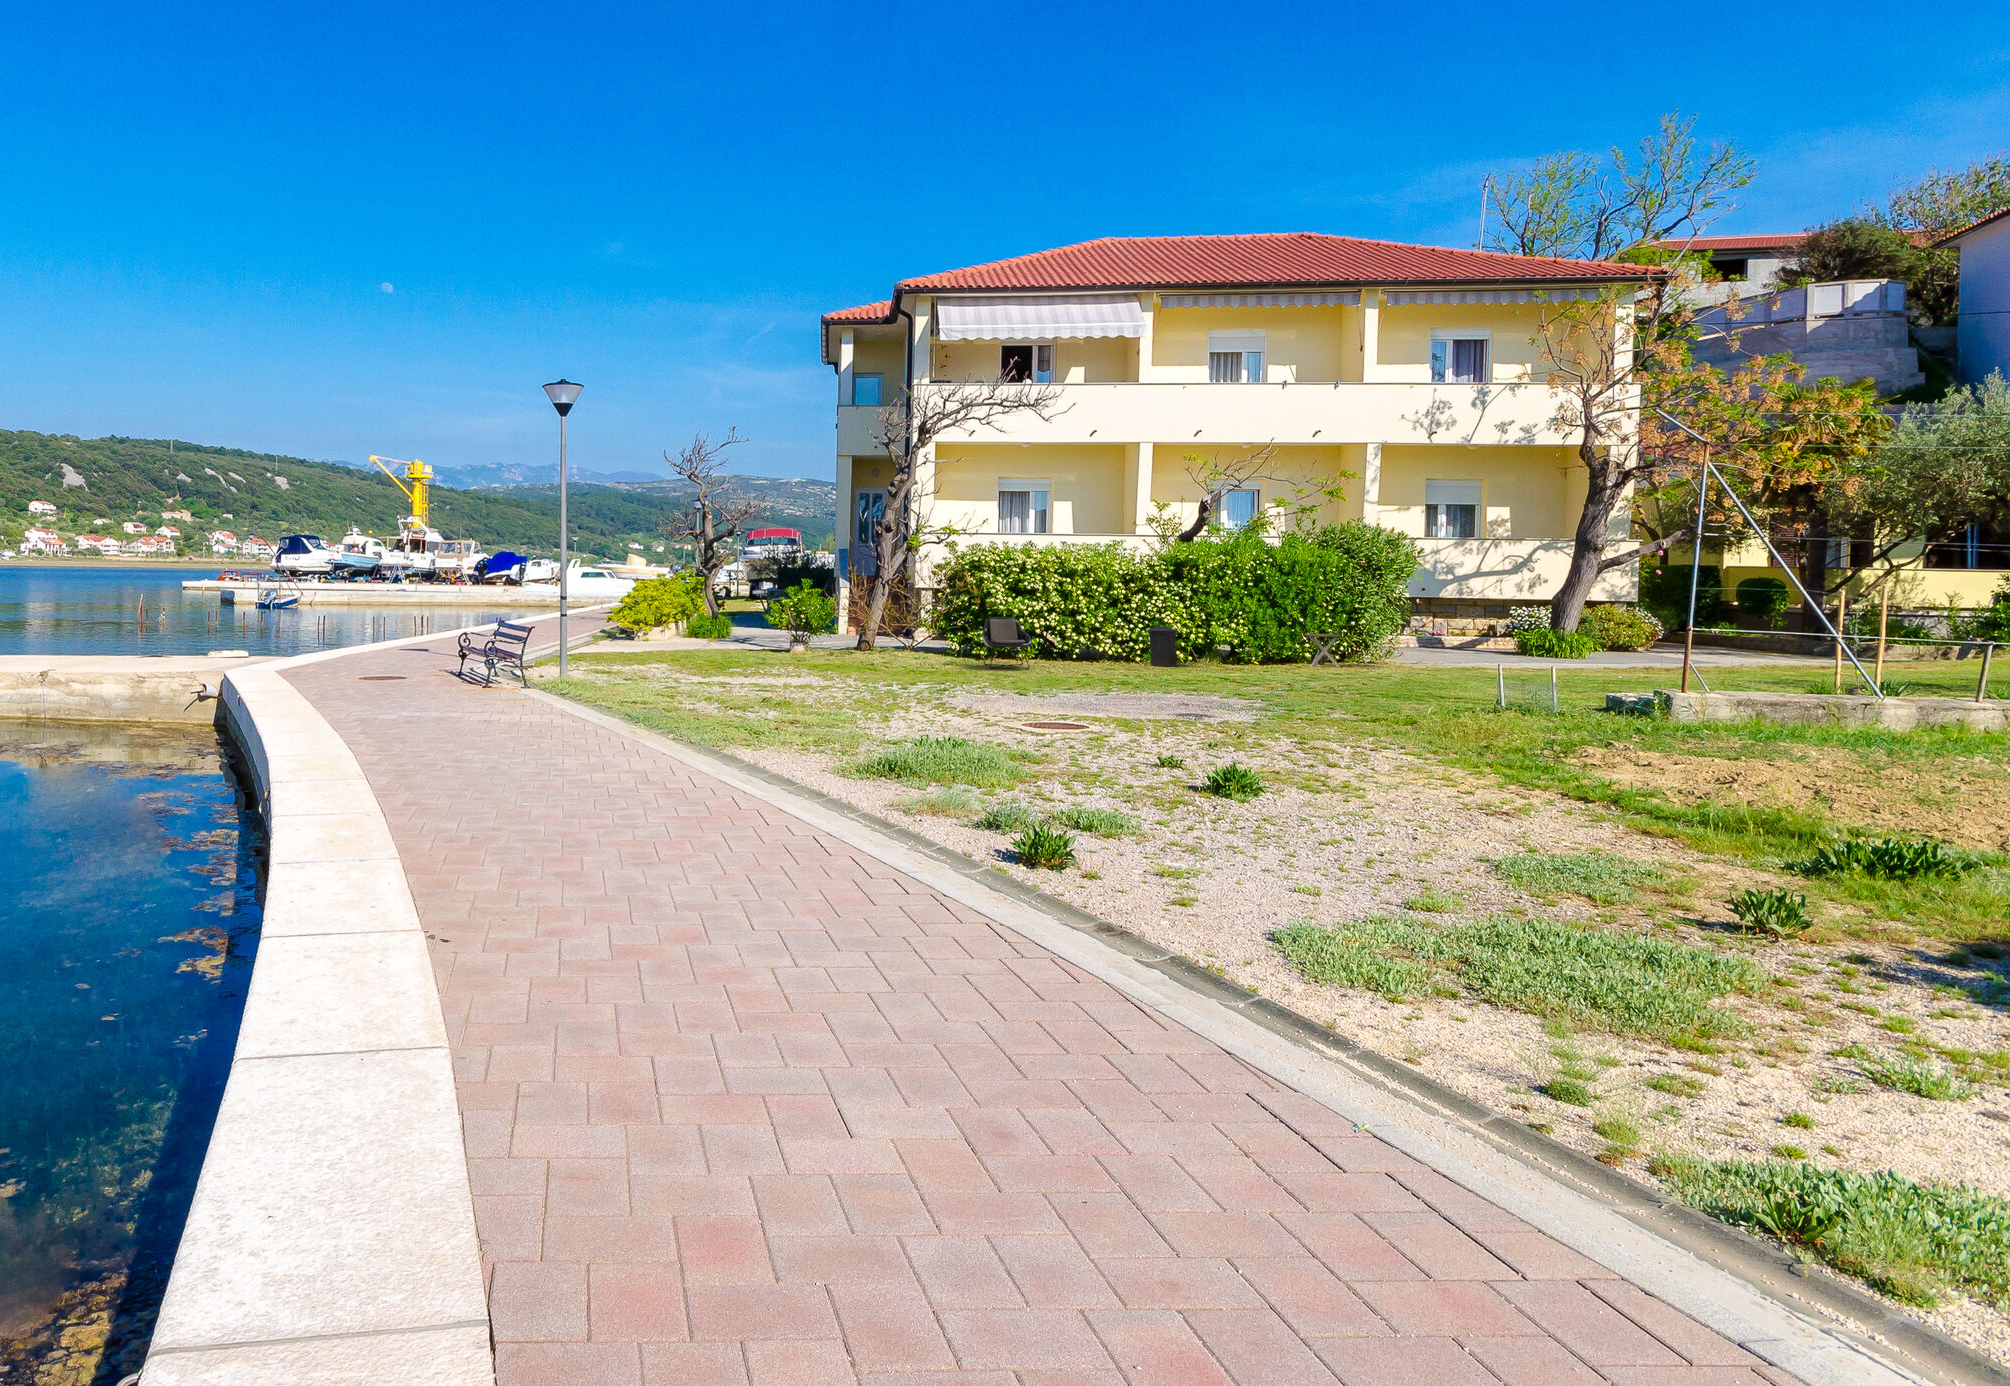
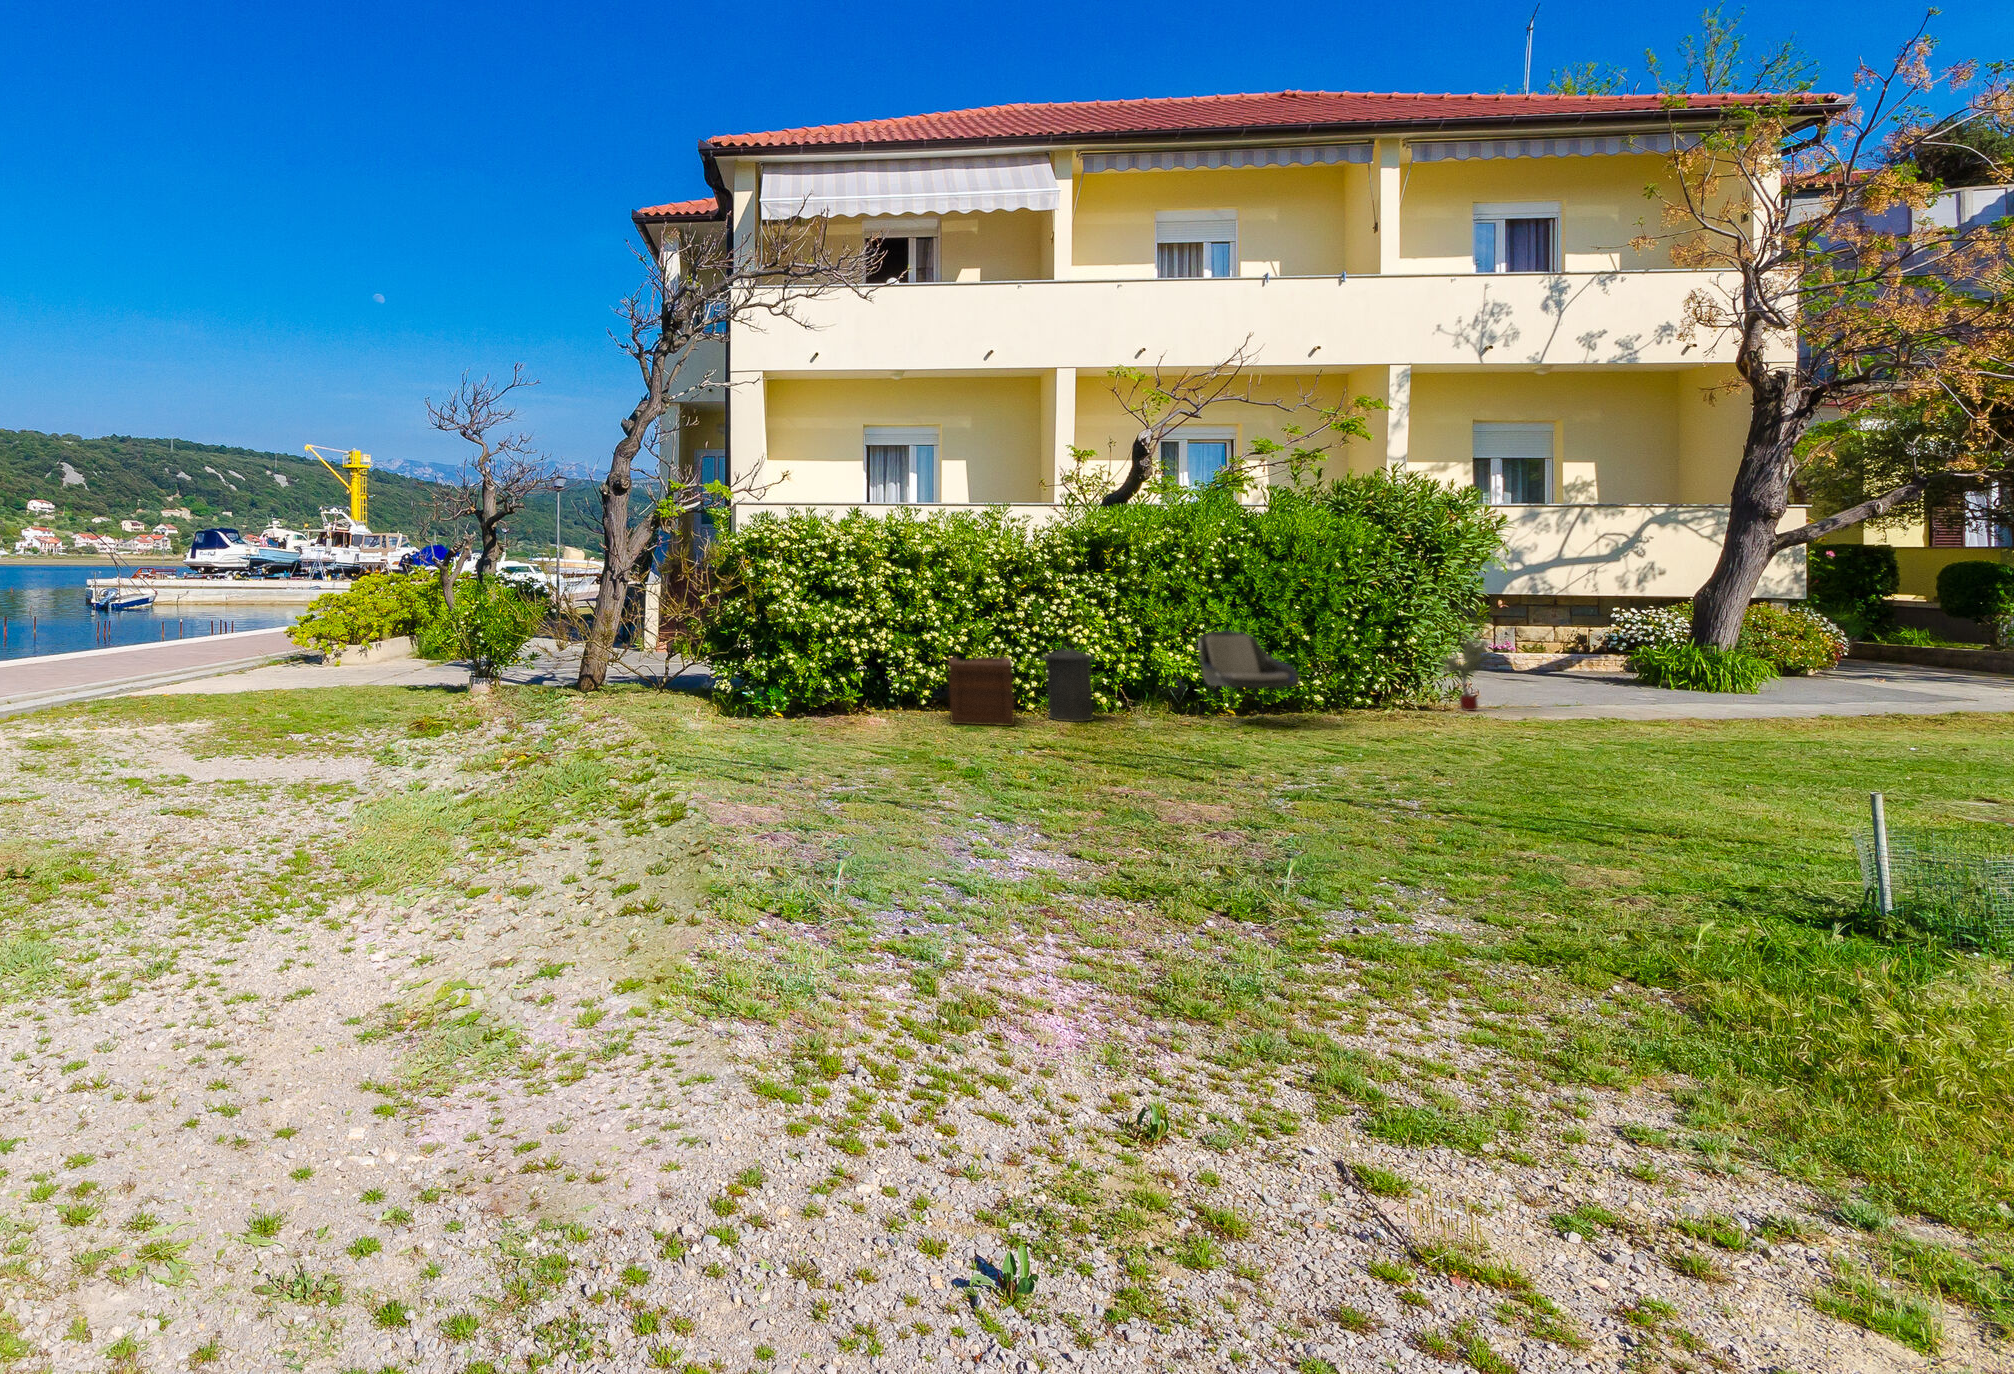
lounge chair: present [983,617,1031,670] -> present [1198,631,1300,727]
potted tree: none [1376,618,1410,664] -> present [1439,635,1491,711]
wooden crate: none [1093,630,1134,668] -> present [948,657,1015,726]
side table: present [1305,634,1341,667] -> none [1314,659,1379,719]

